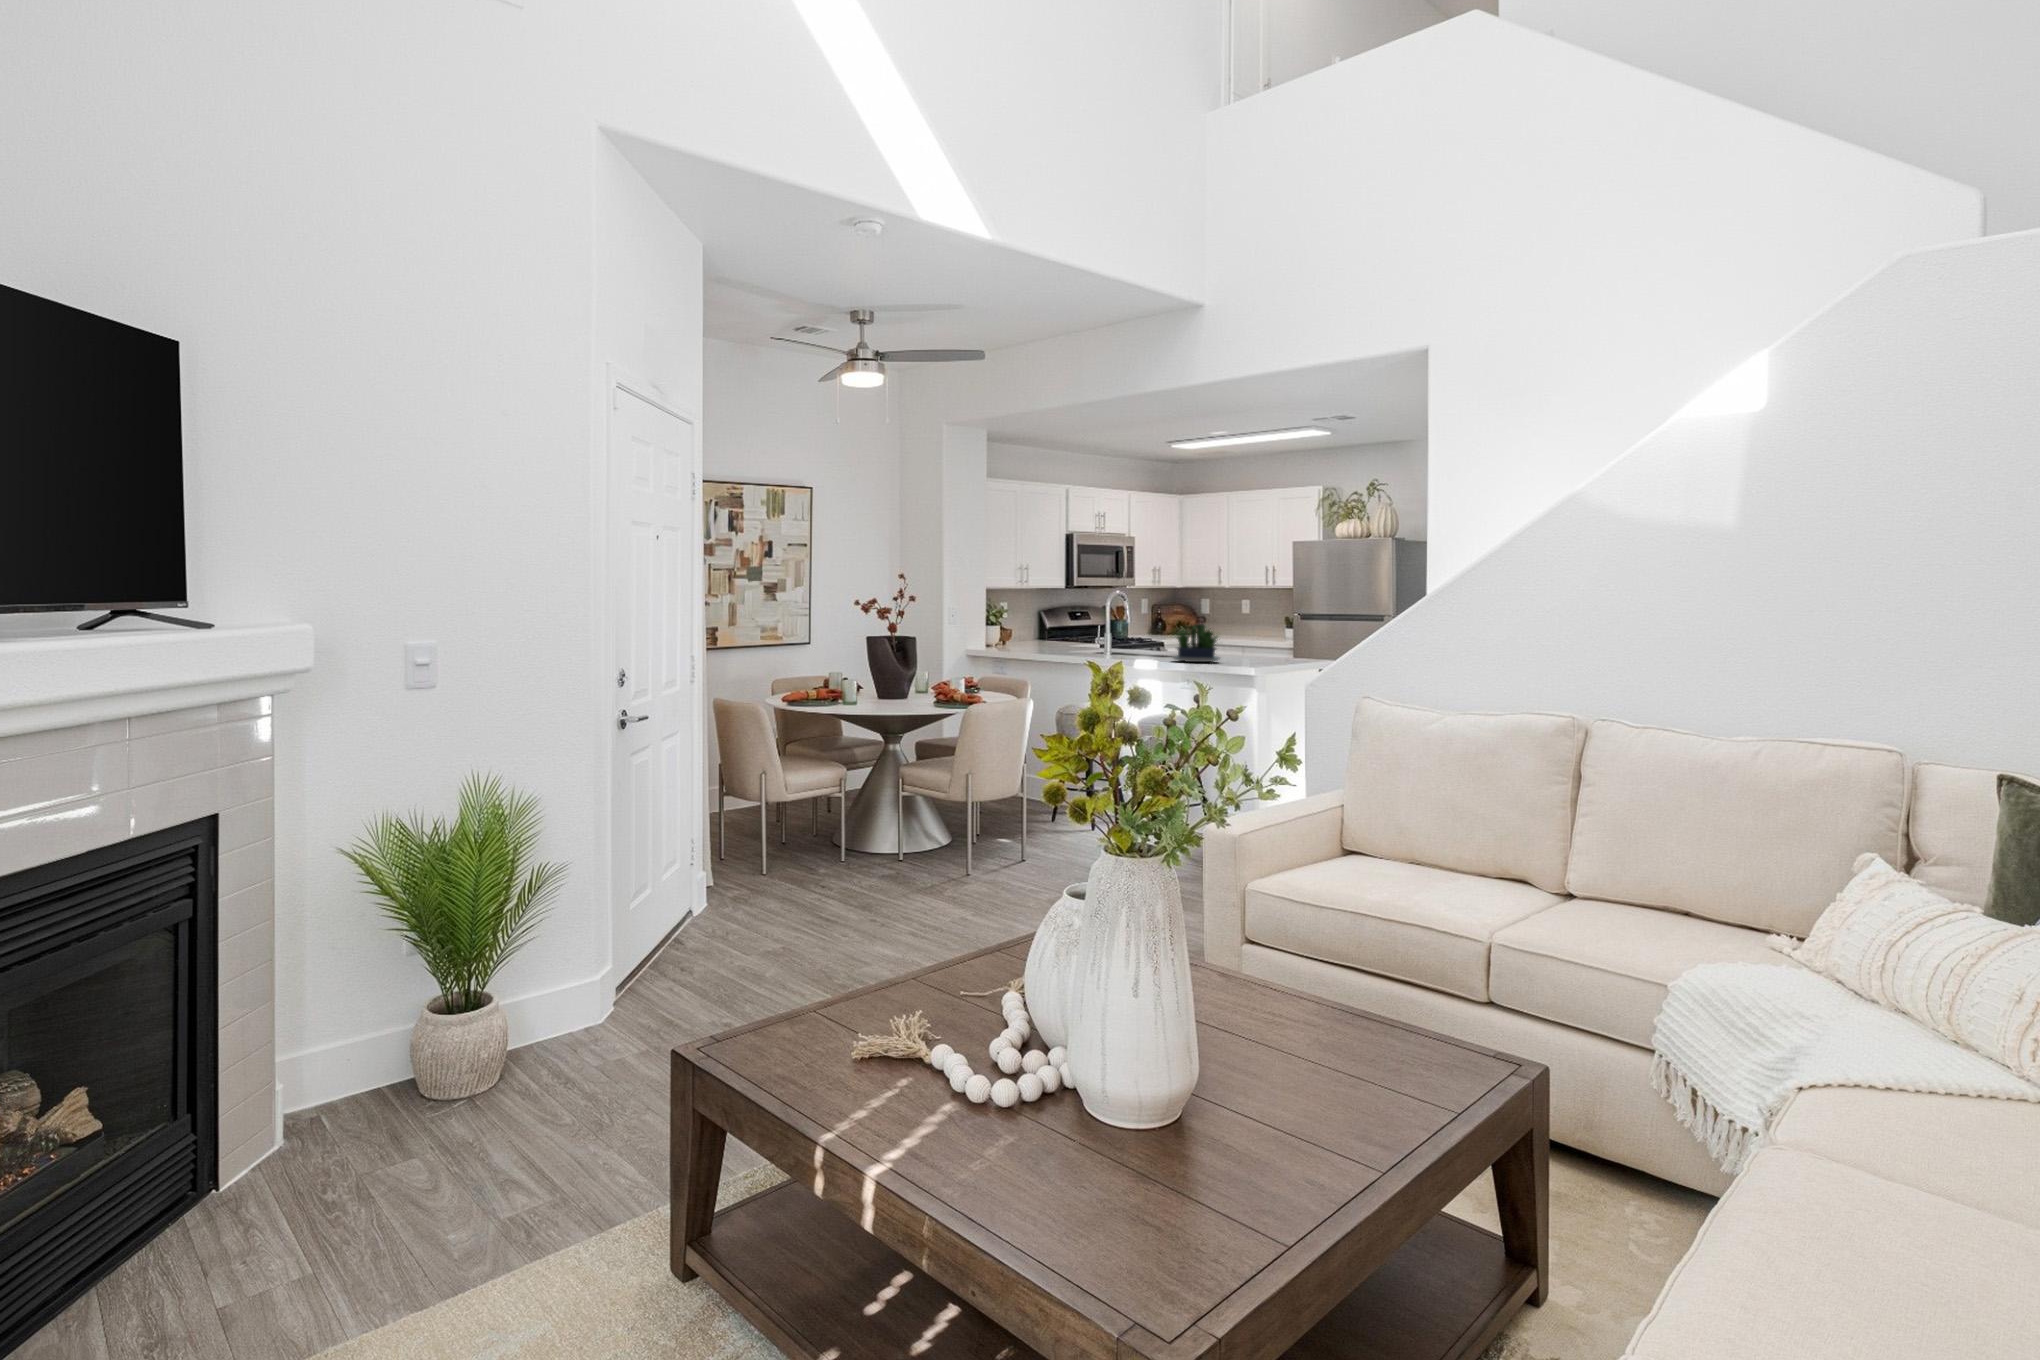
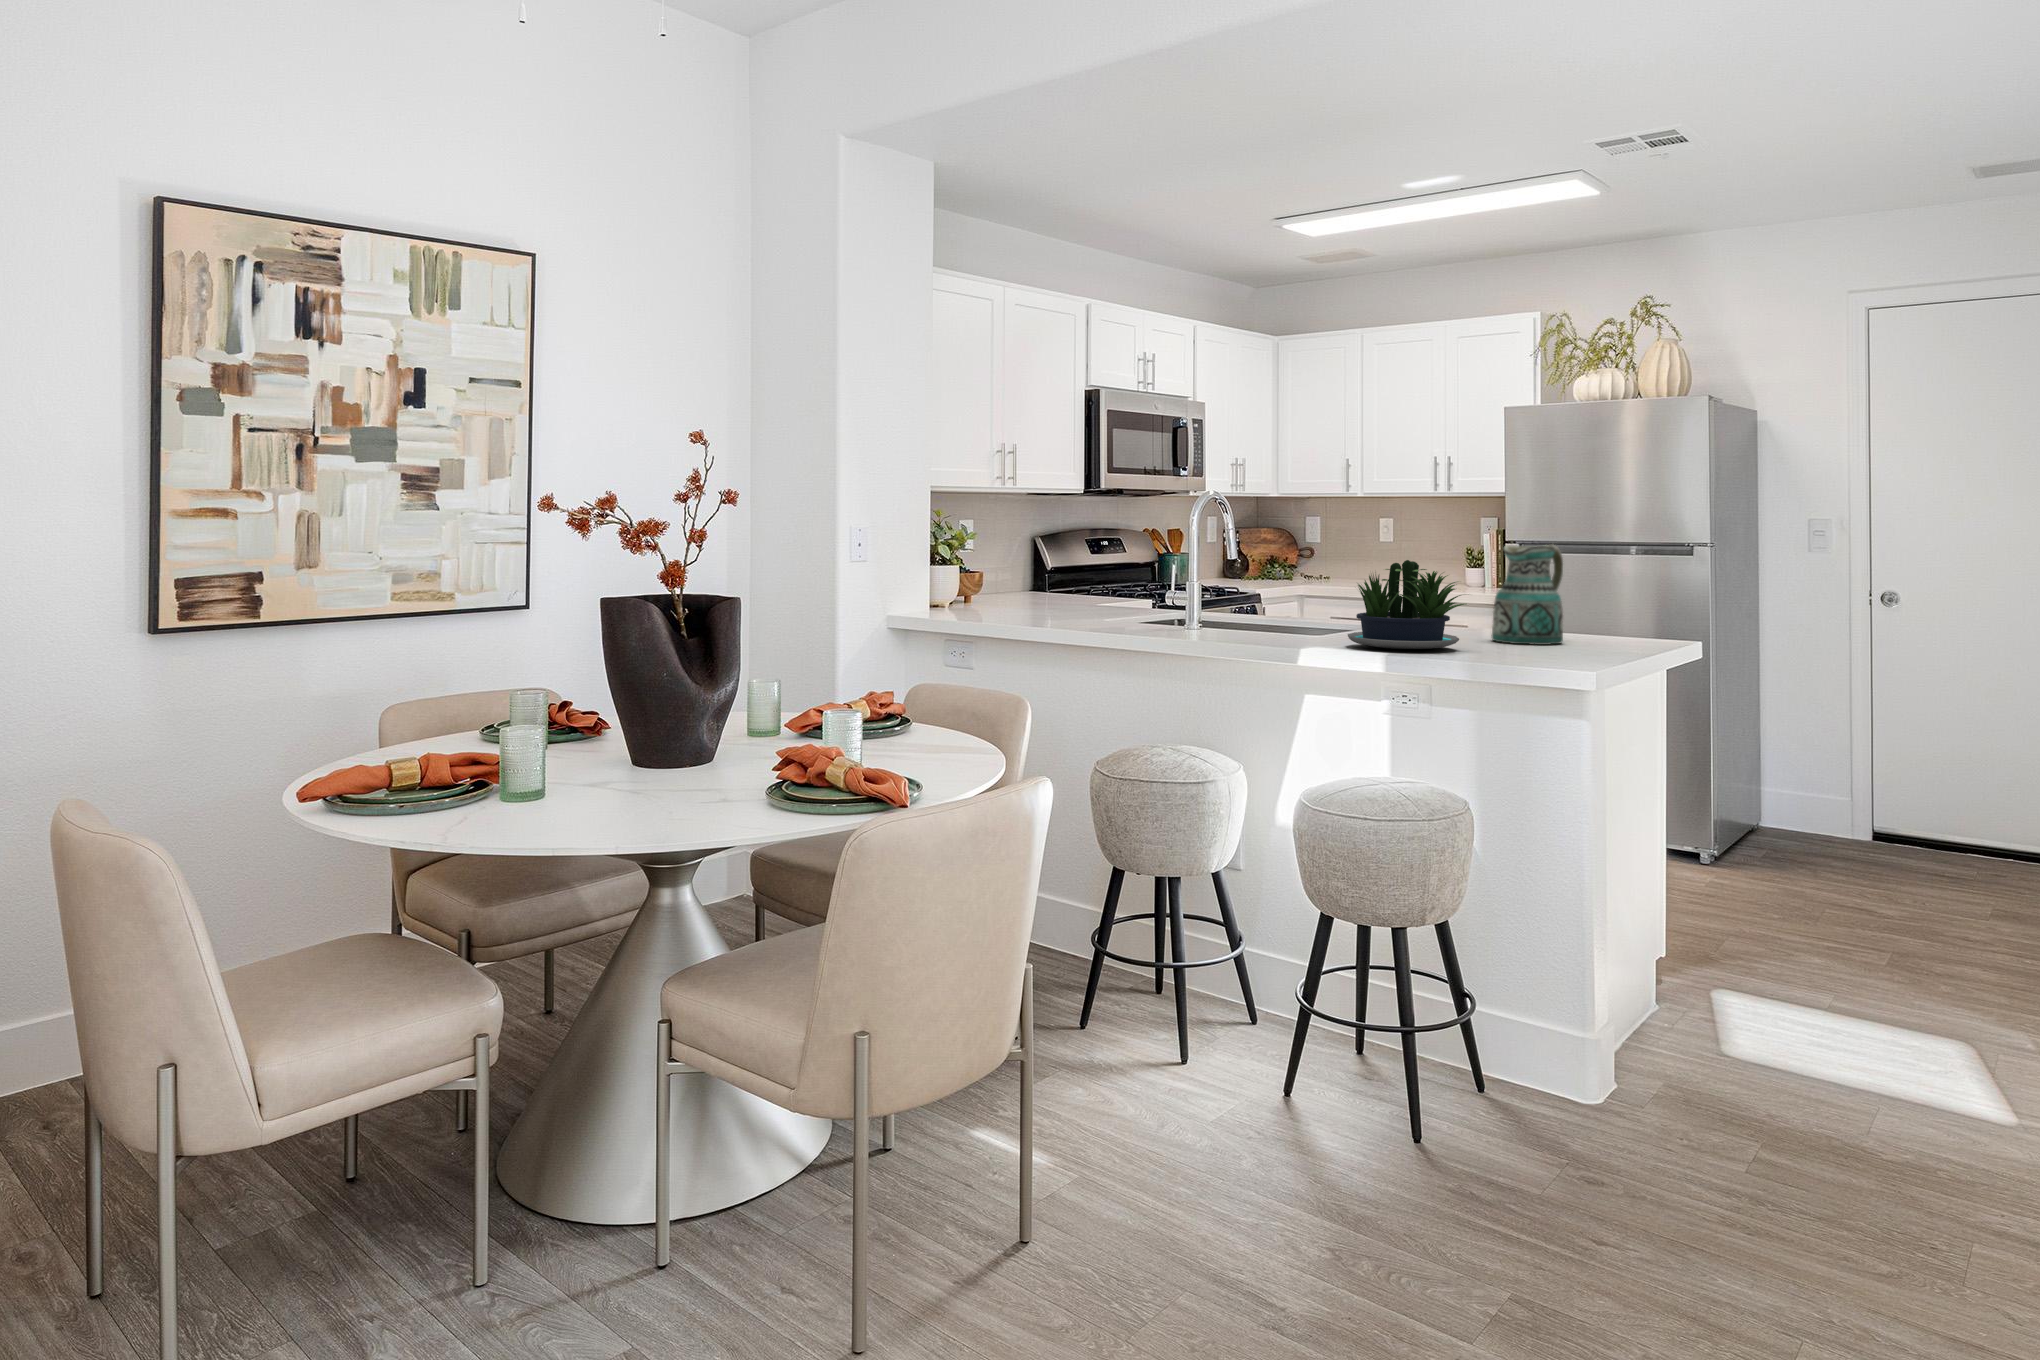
ceramic pitcher: none [1246,616,1282,662] -> present [1492,544,1563,645]

